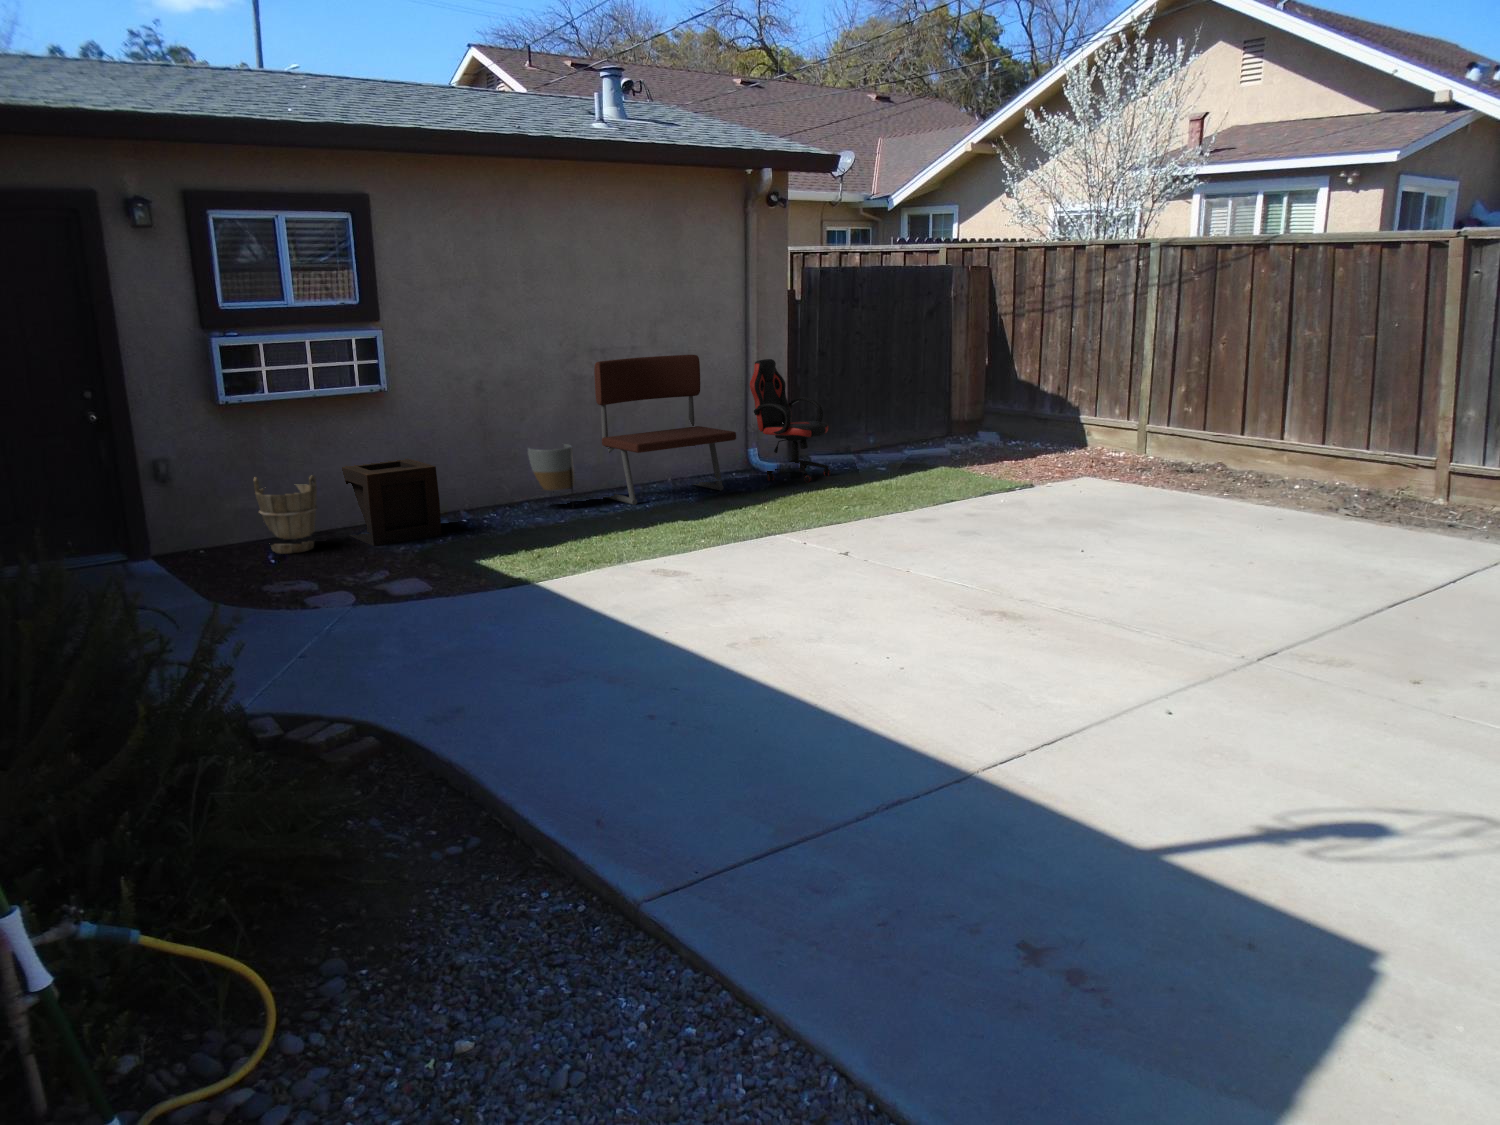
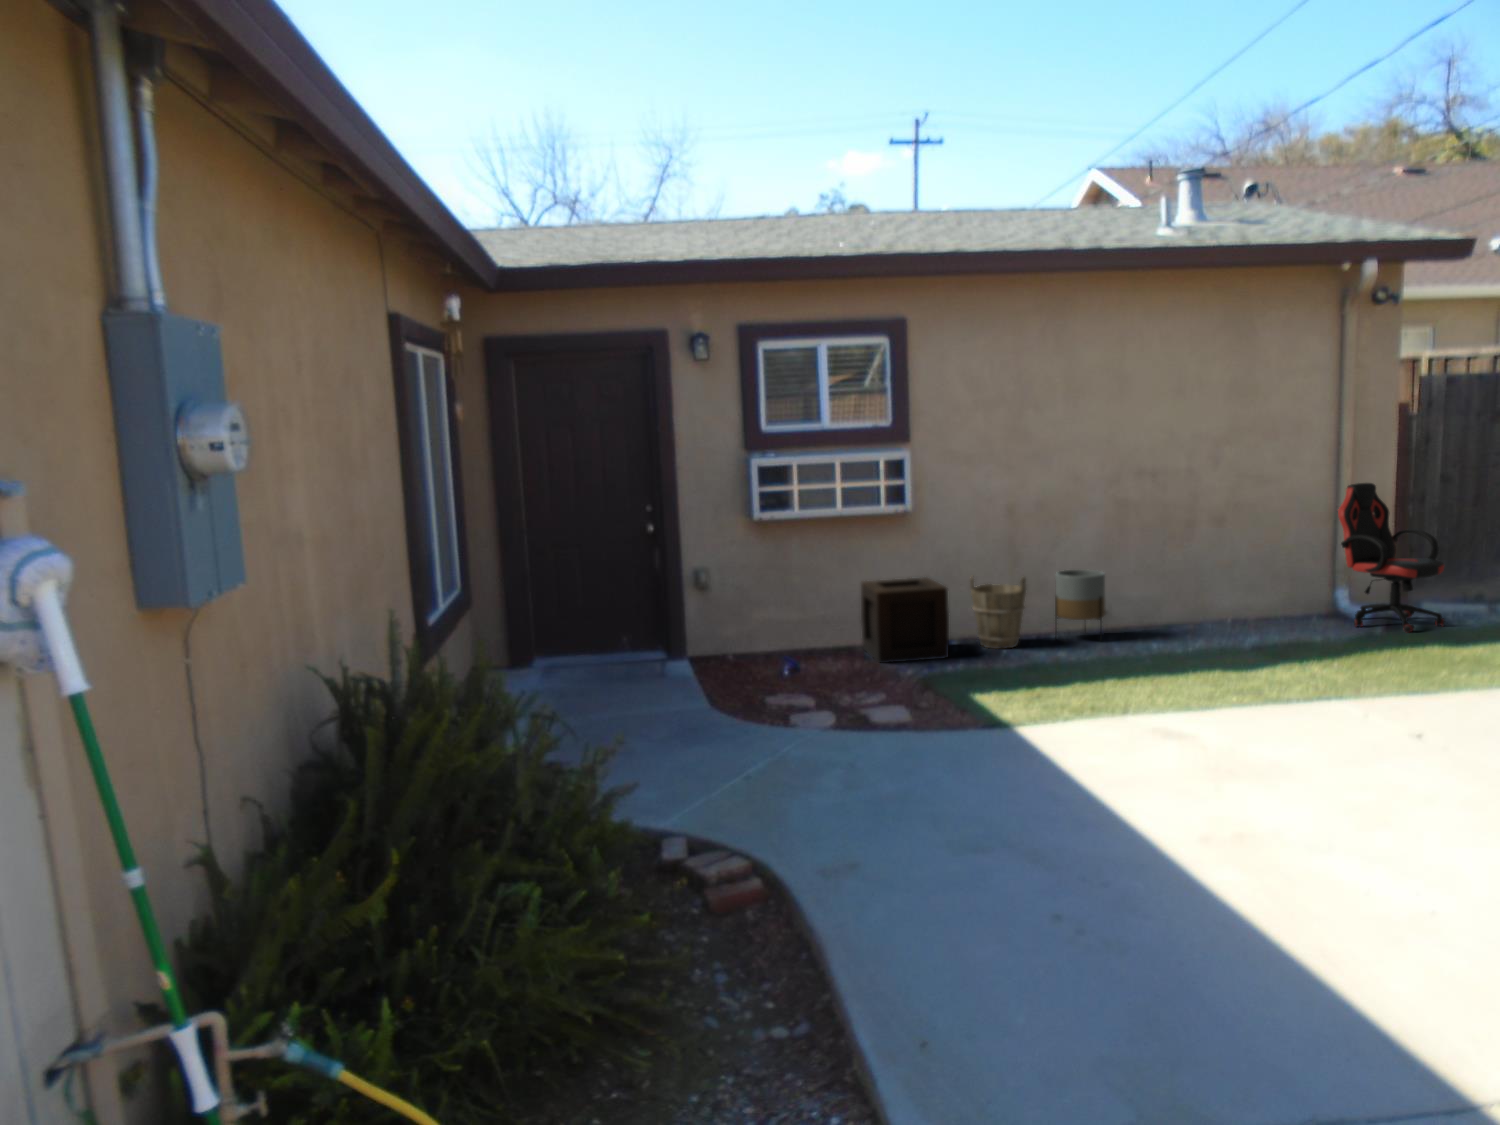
bench: present [594,355,736,505] -> none [1138,477,1308,643]
bucket: present [254,475,318,554] -> present [970,577,1026,649]

